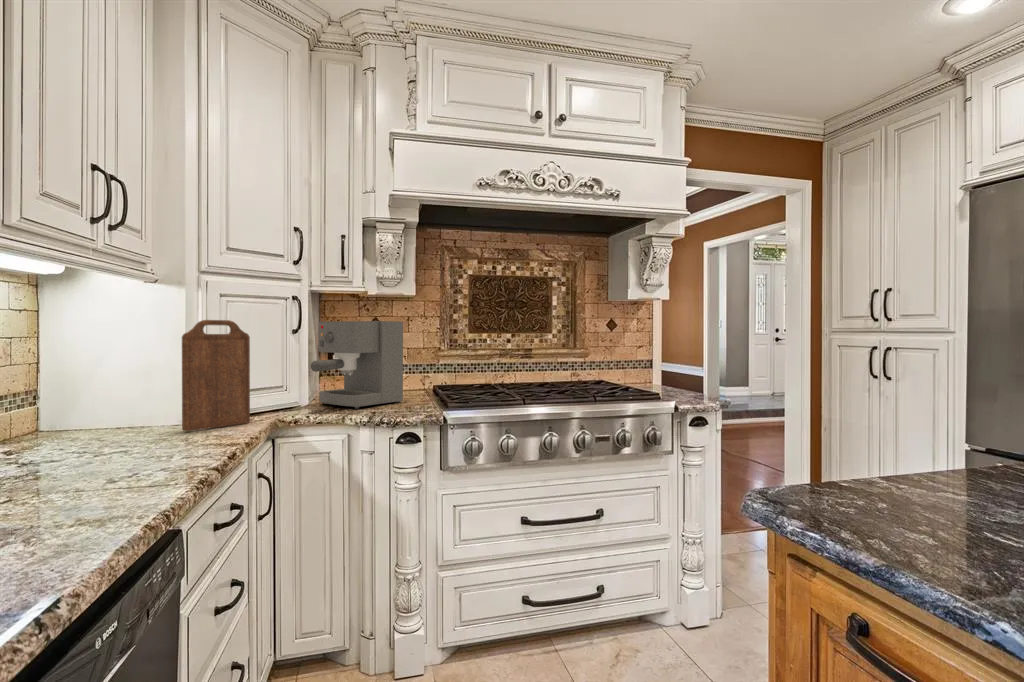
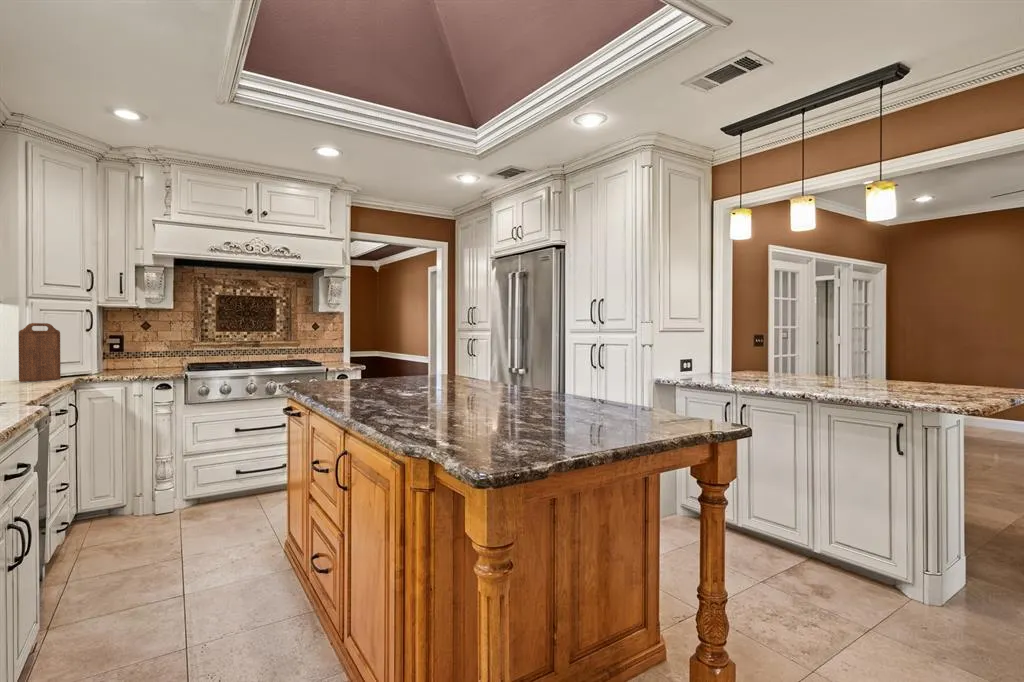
coffee maker: present [311,321,403,409] -> none [100,324,163,373]

